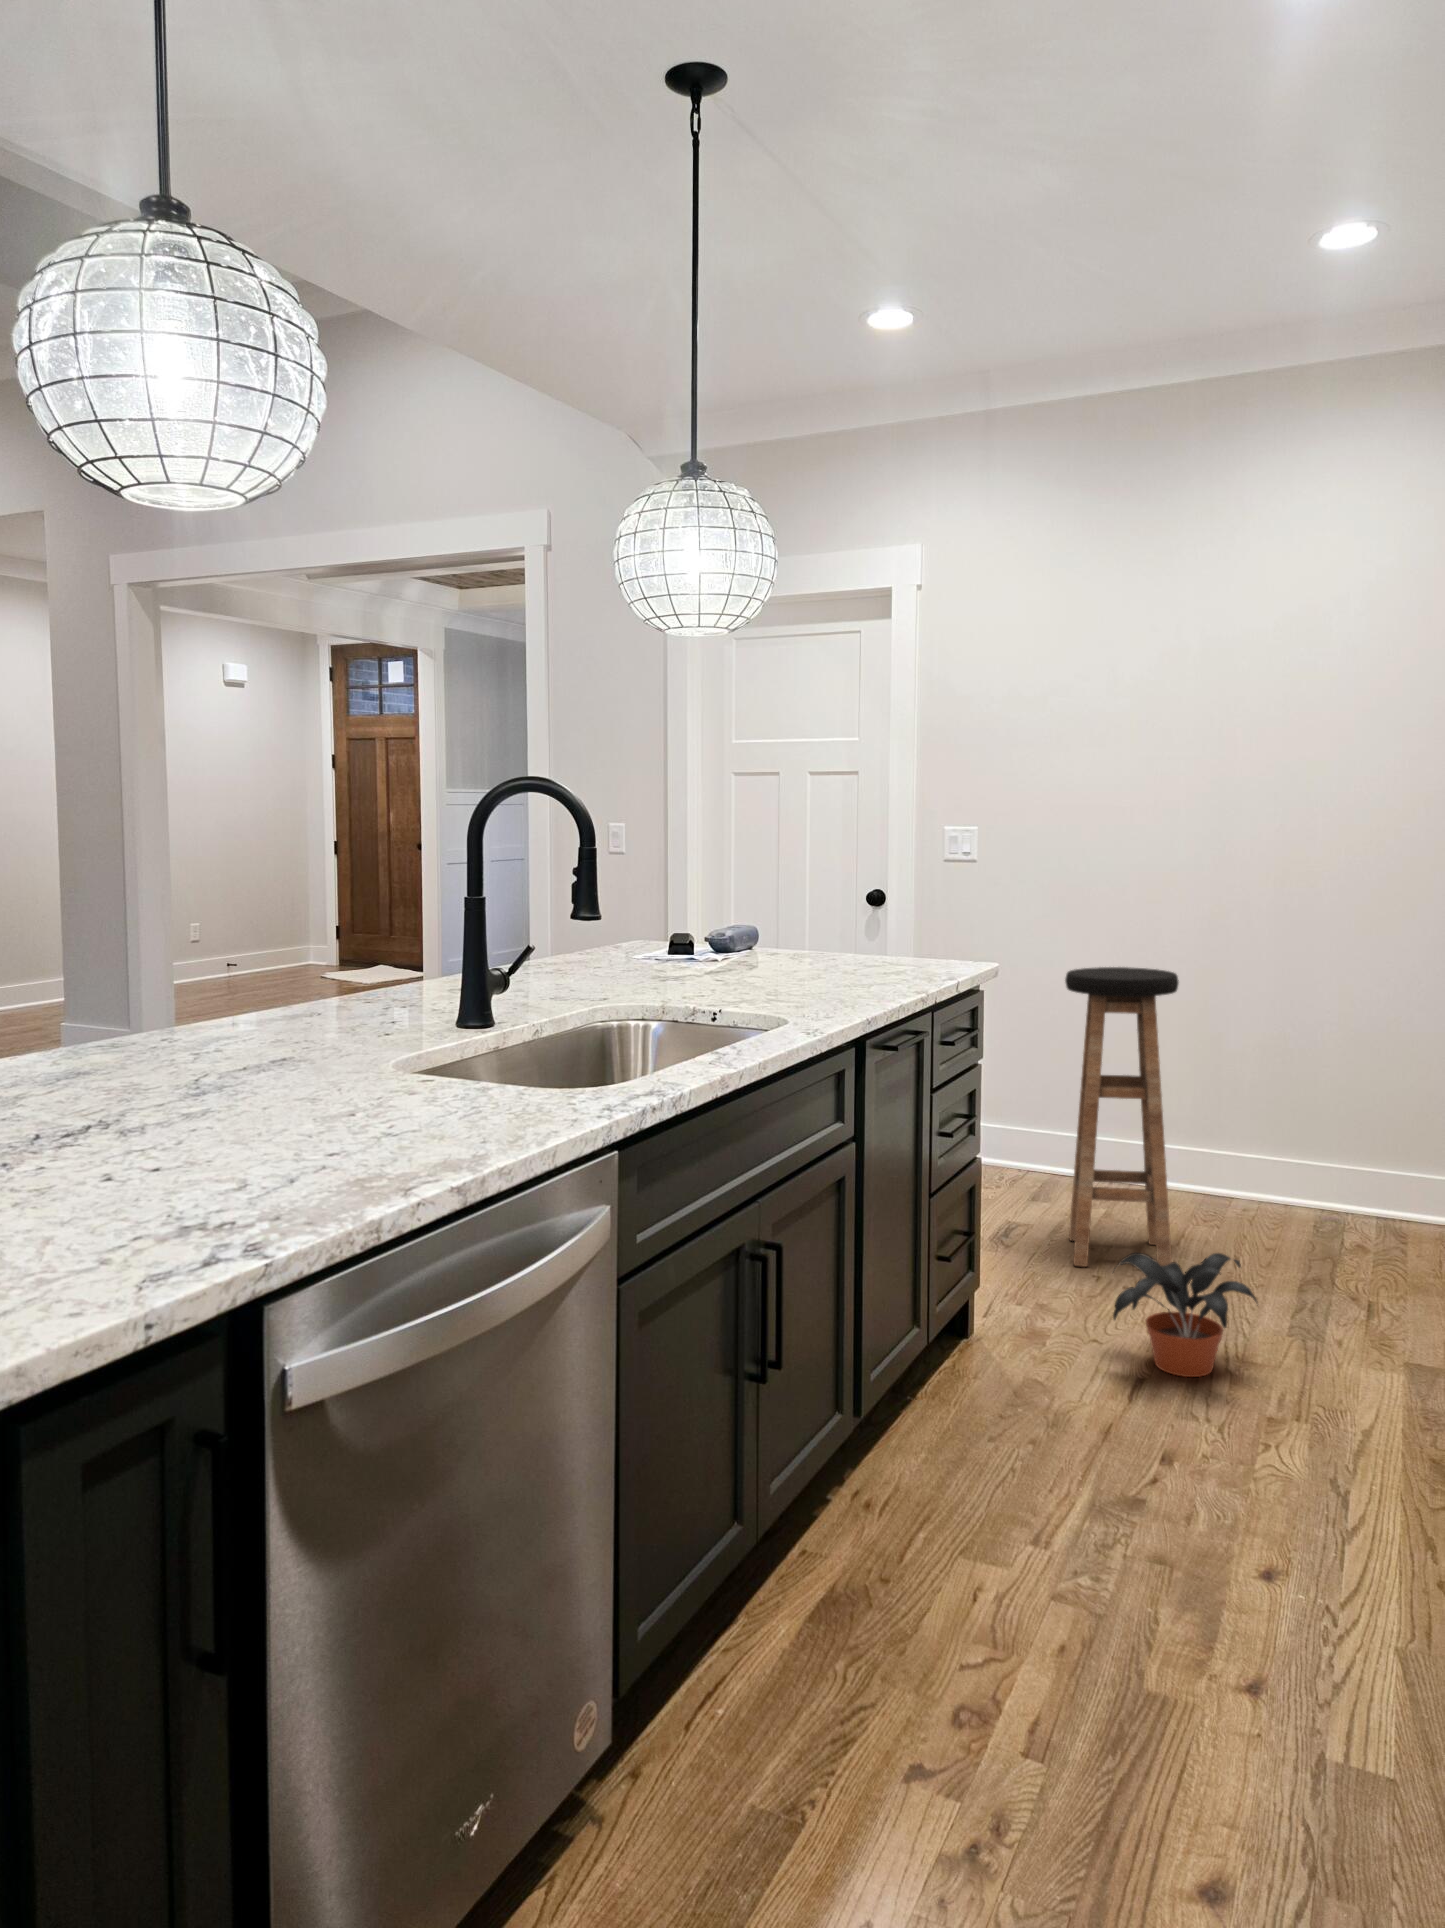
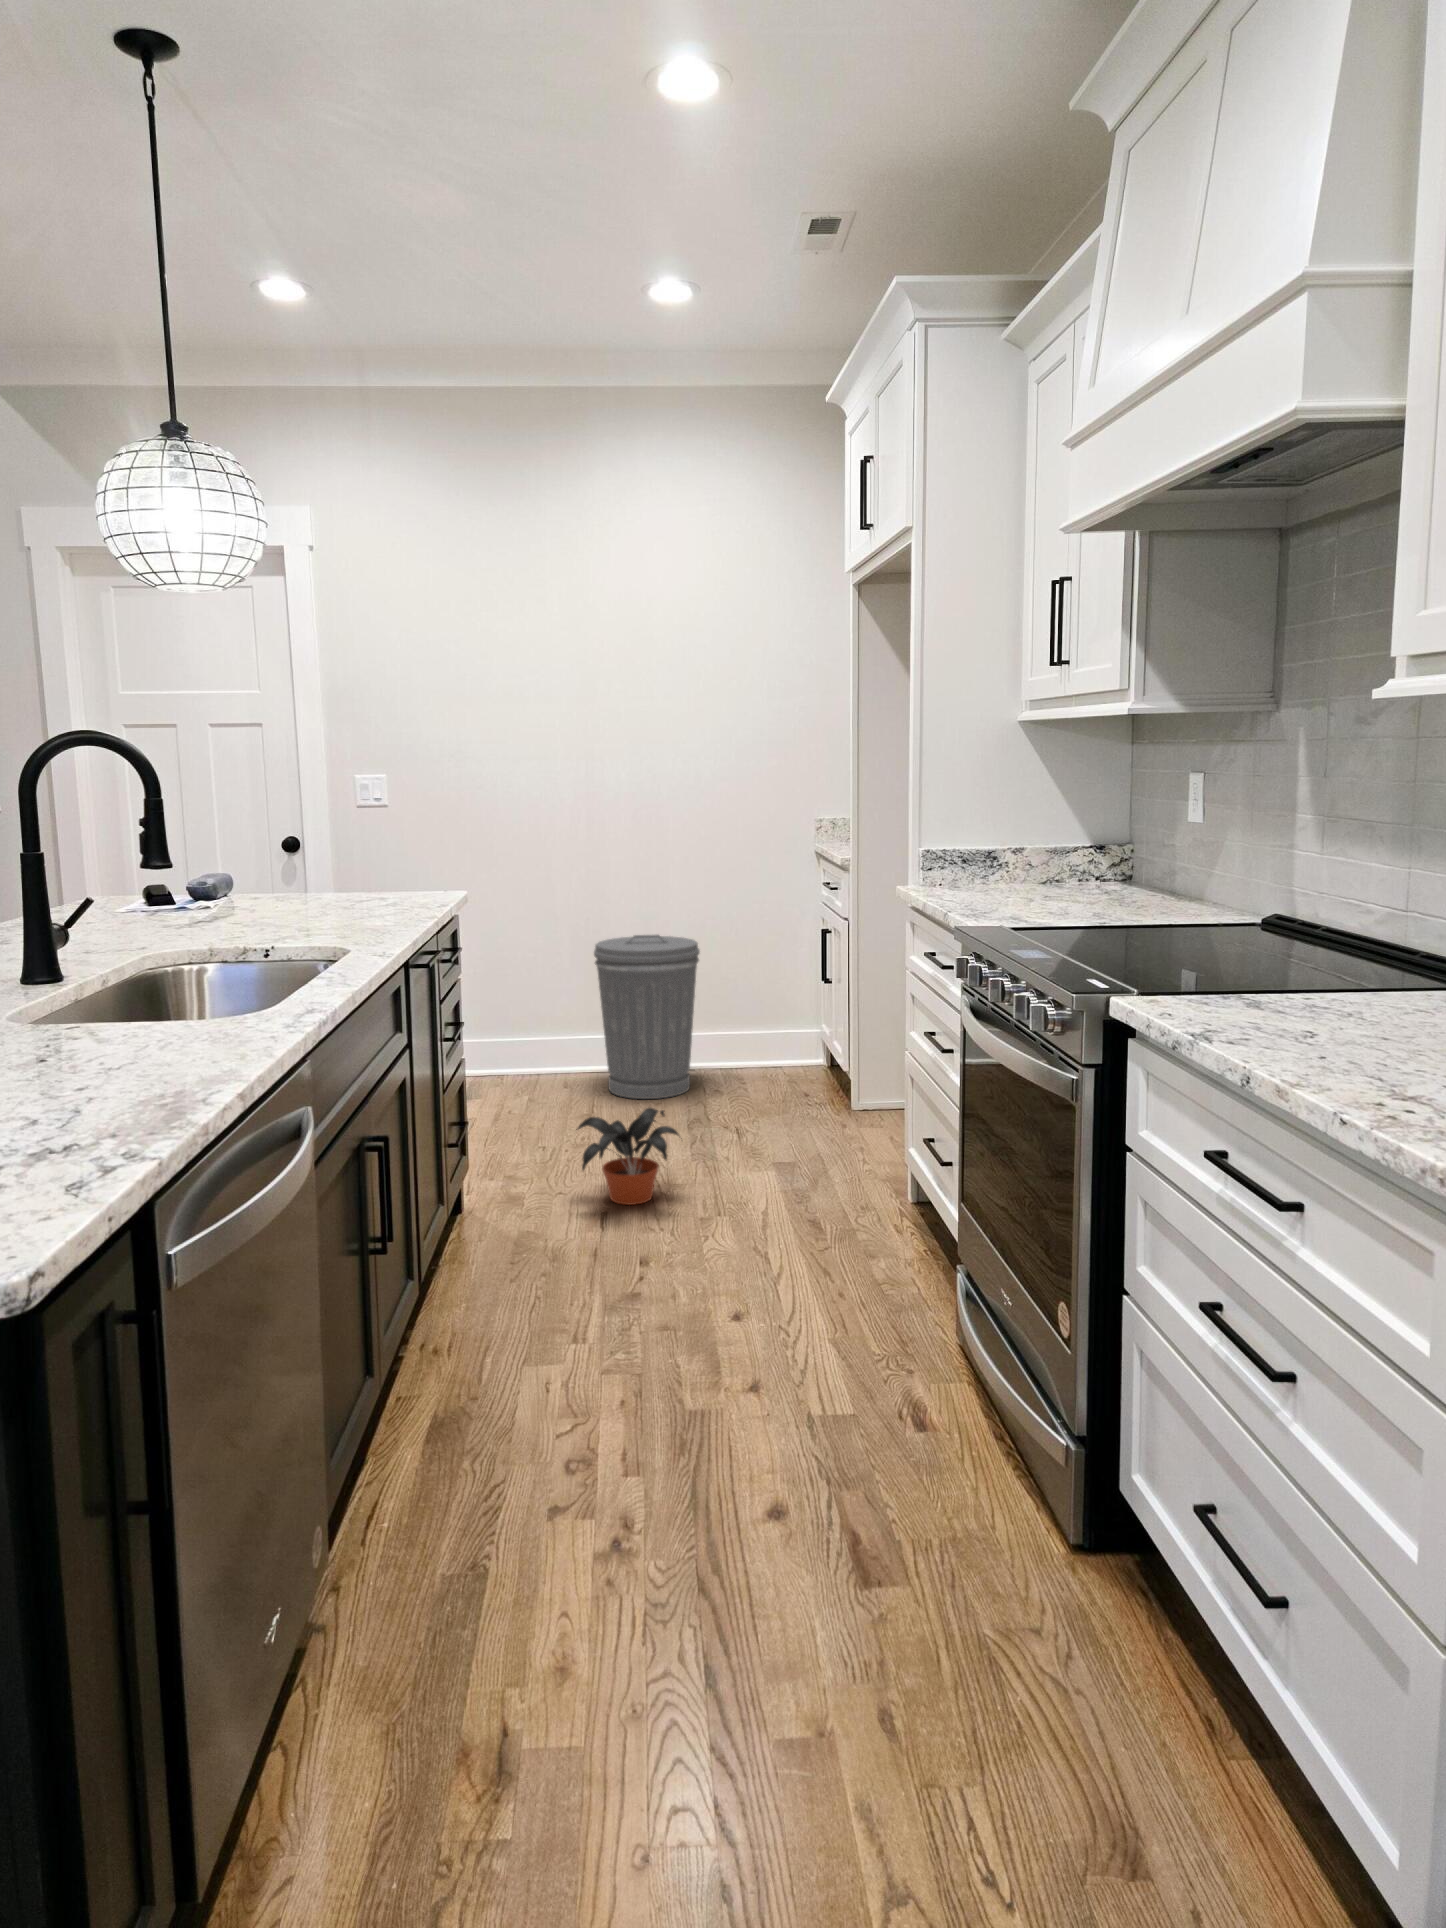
bar stool: present [1065,967,1179,1267] -> none [501,895,597,1142]
trash can: none [1198,1024,1345,1239] -> present [594,935,700,1099]

